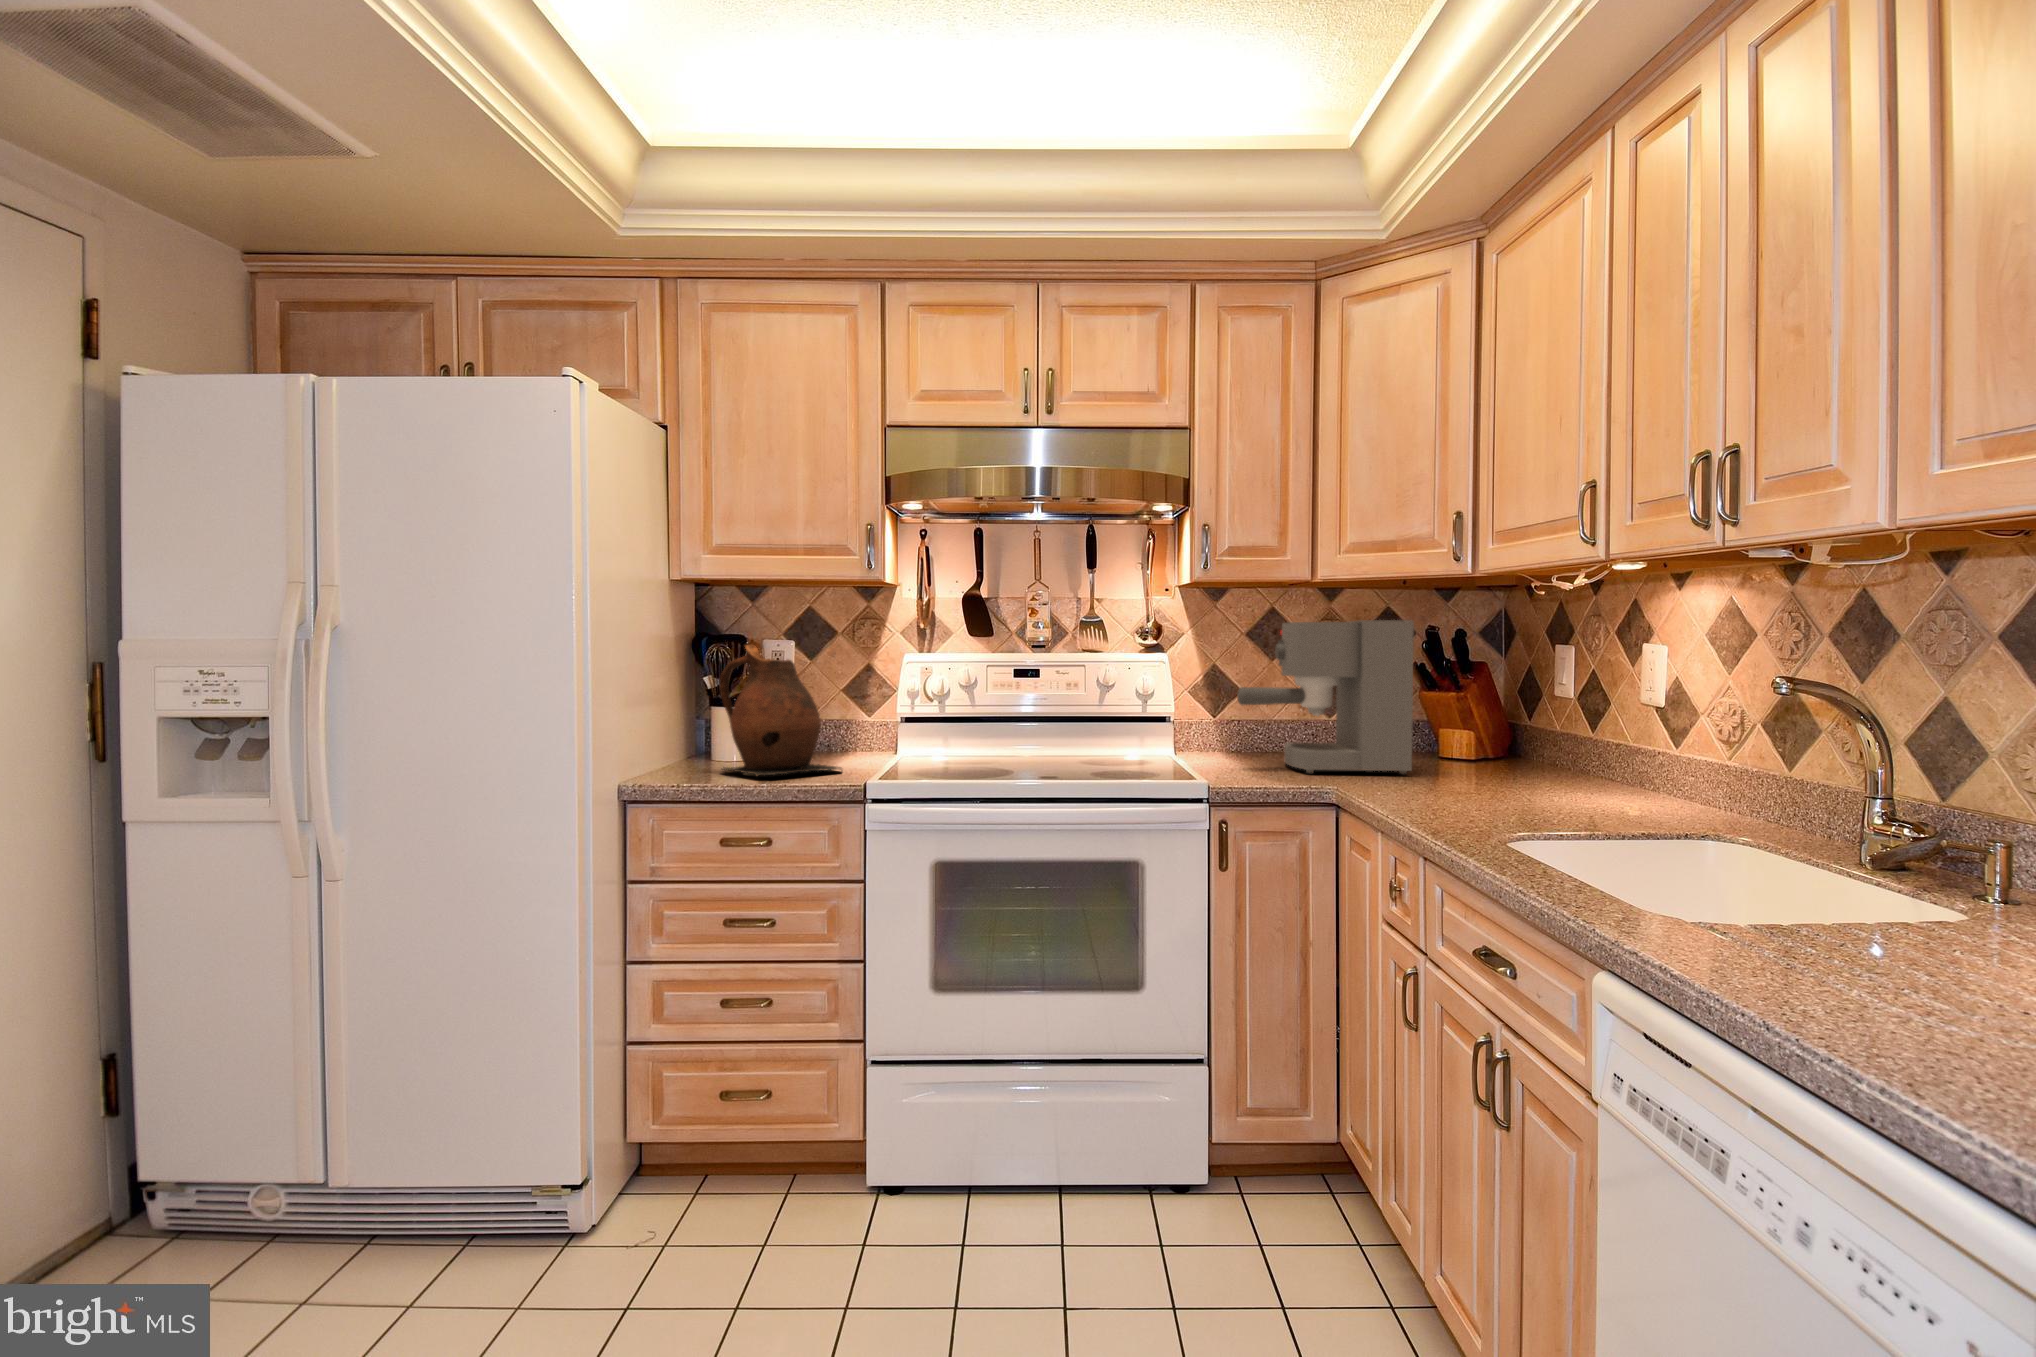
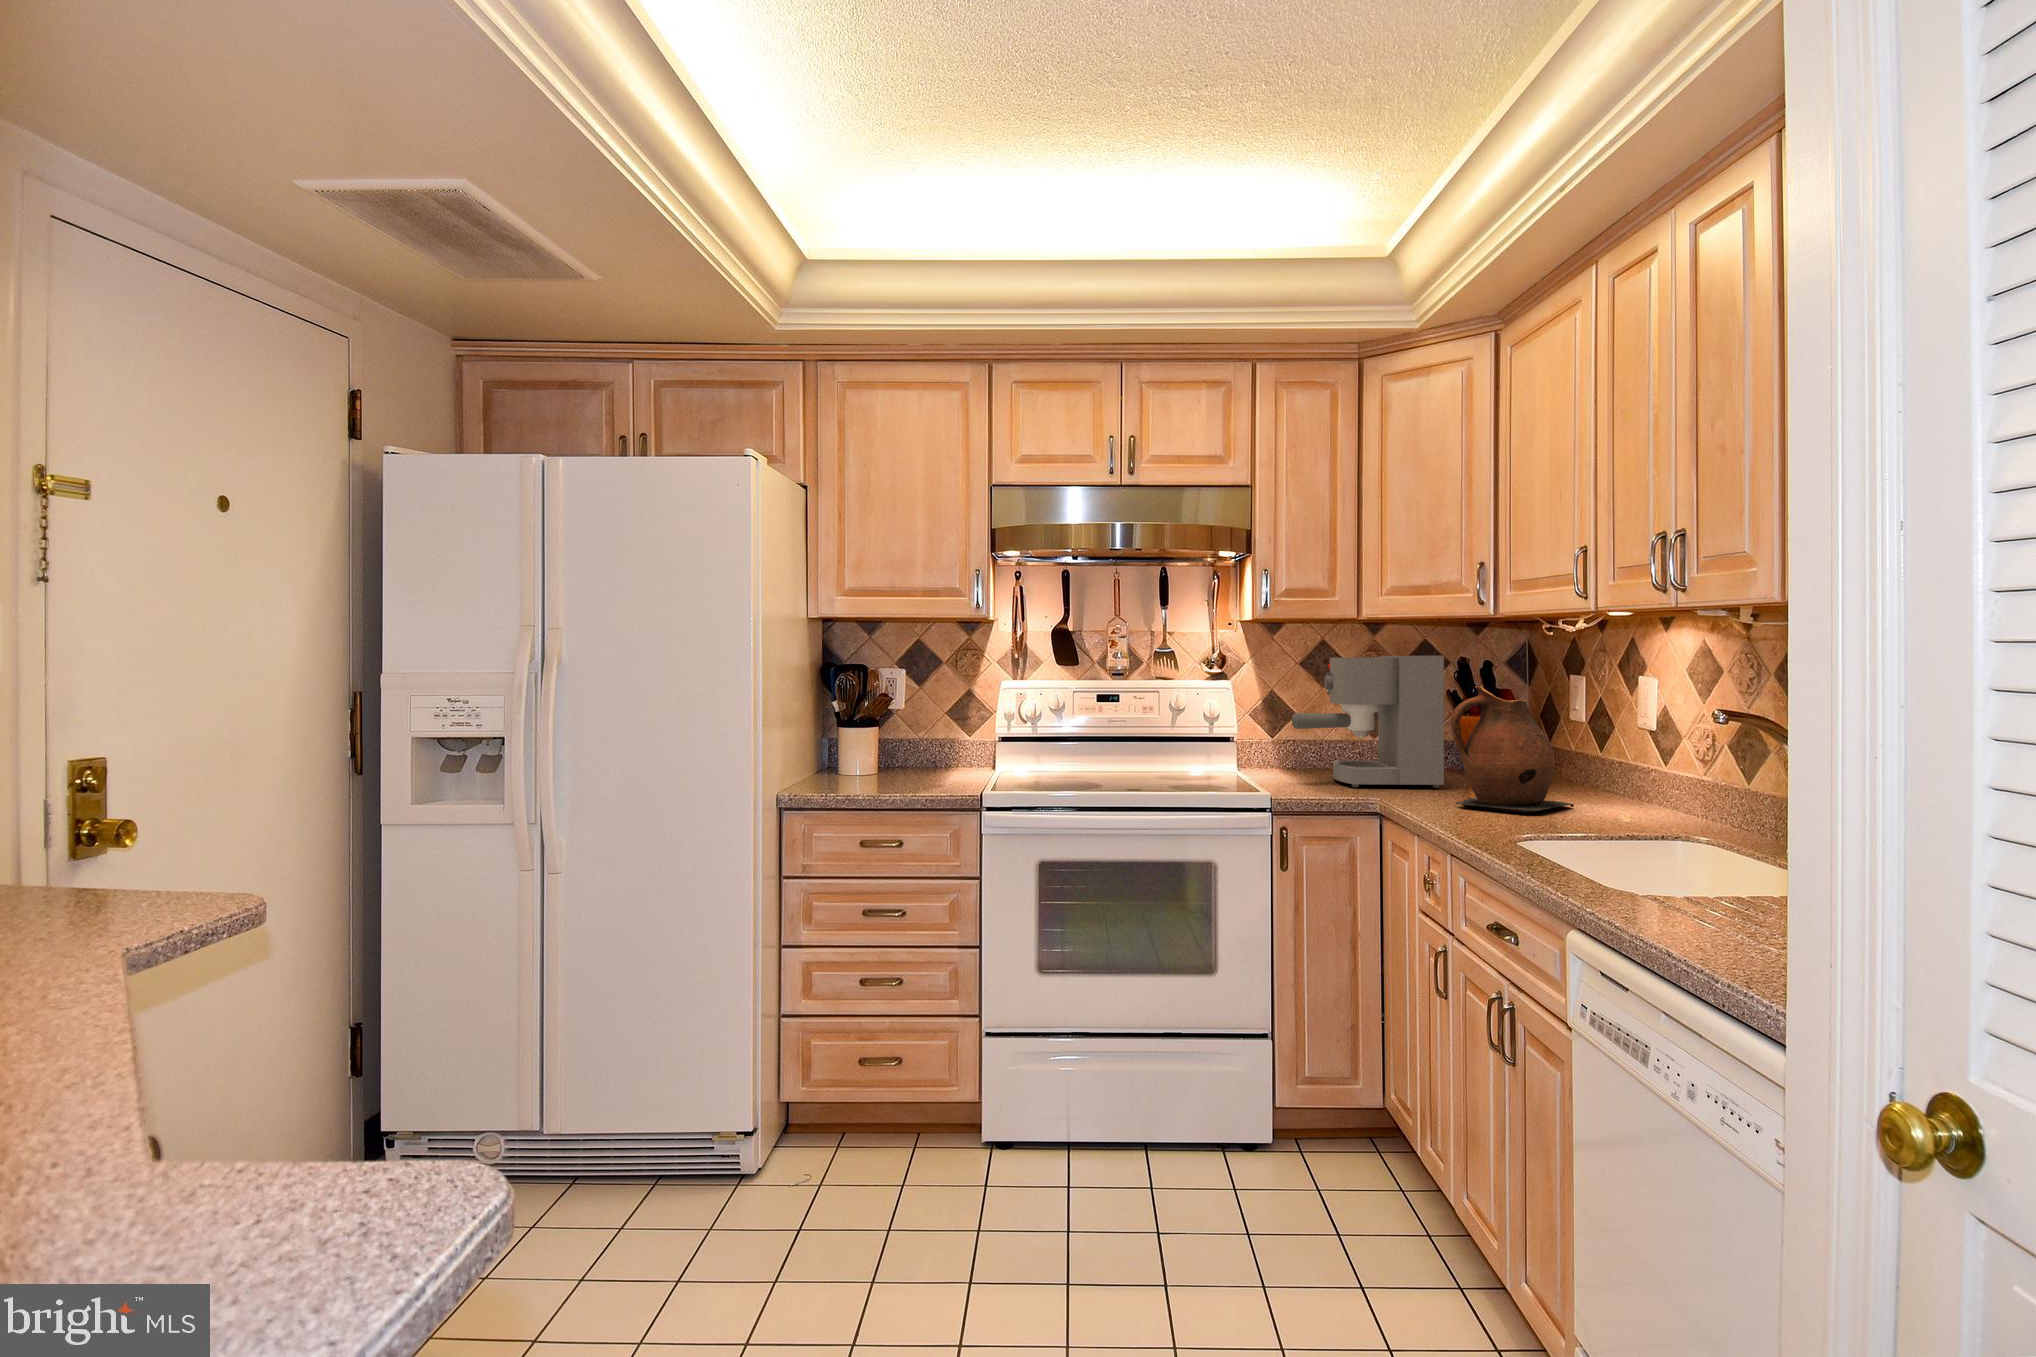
ceramic pitcher: present [719,645,842,776] -> present [1451,686,1574,813]

